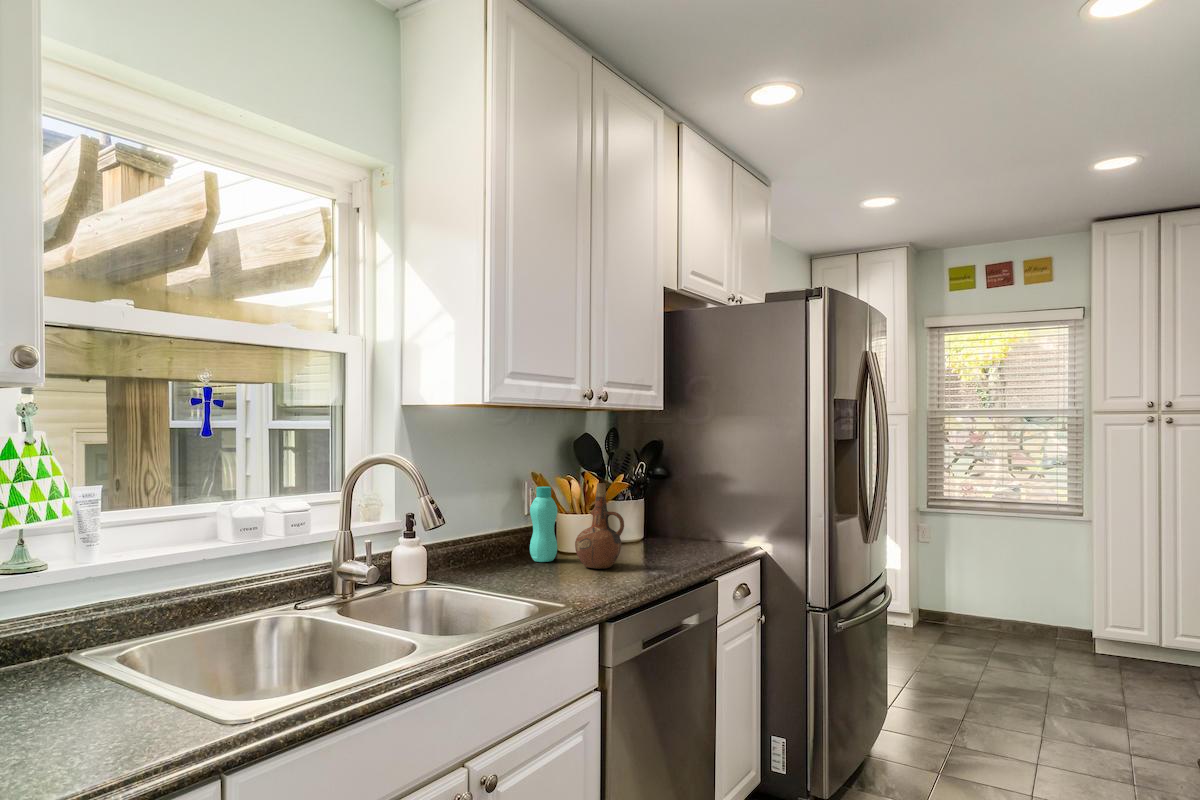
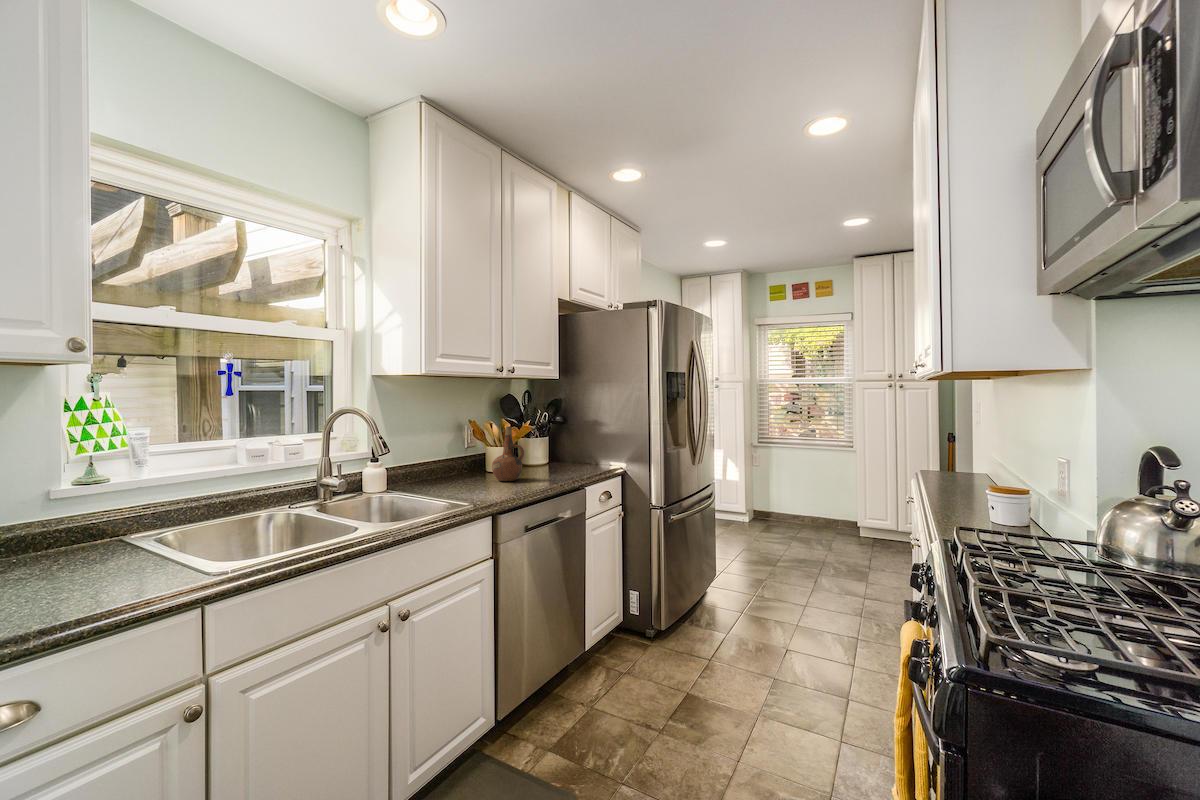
bottle: present [530,487,557,562] -> none [465,430,483,478]

